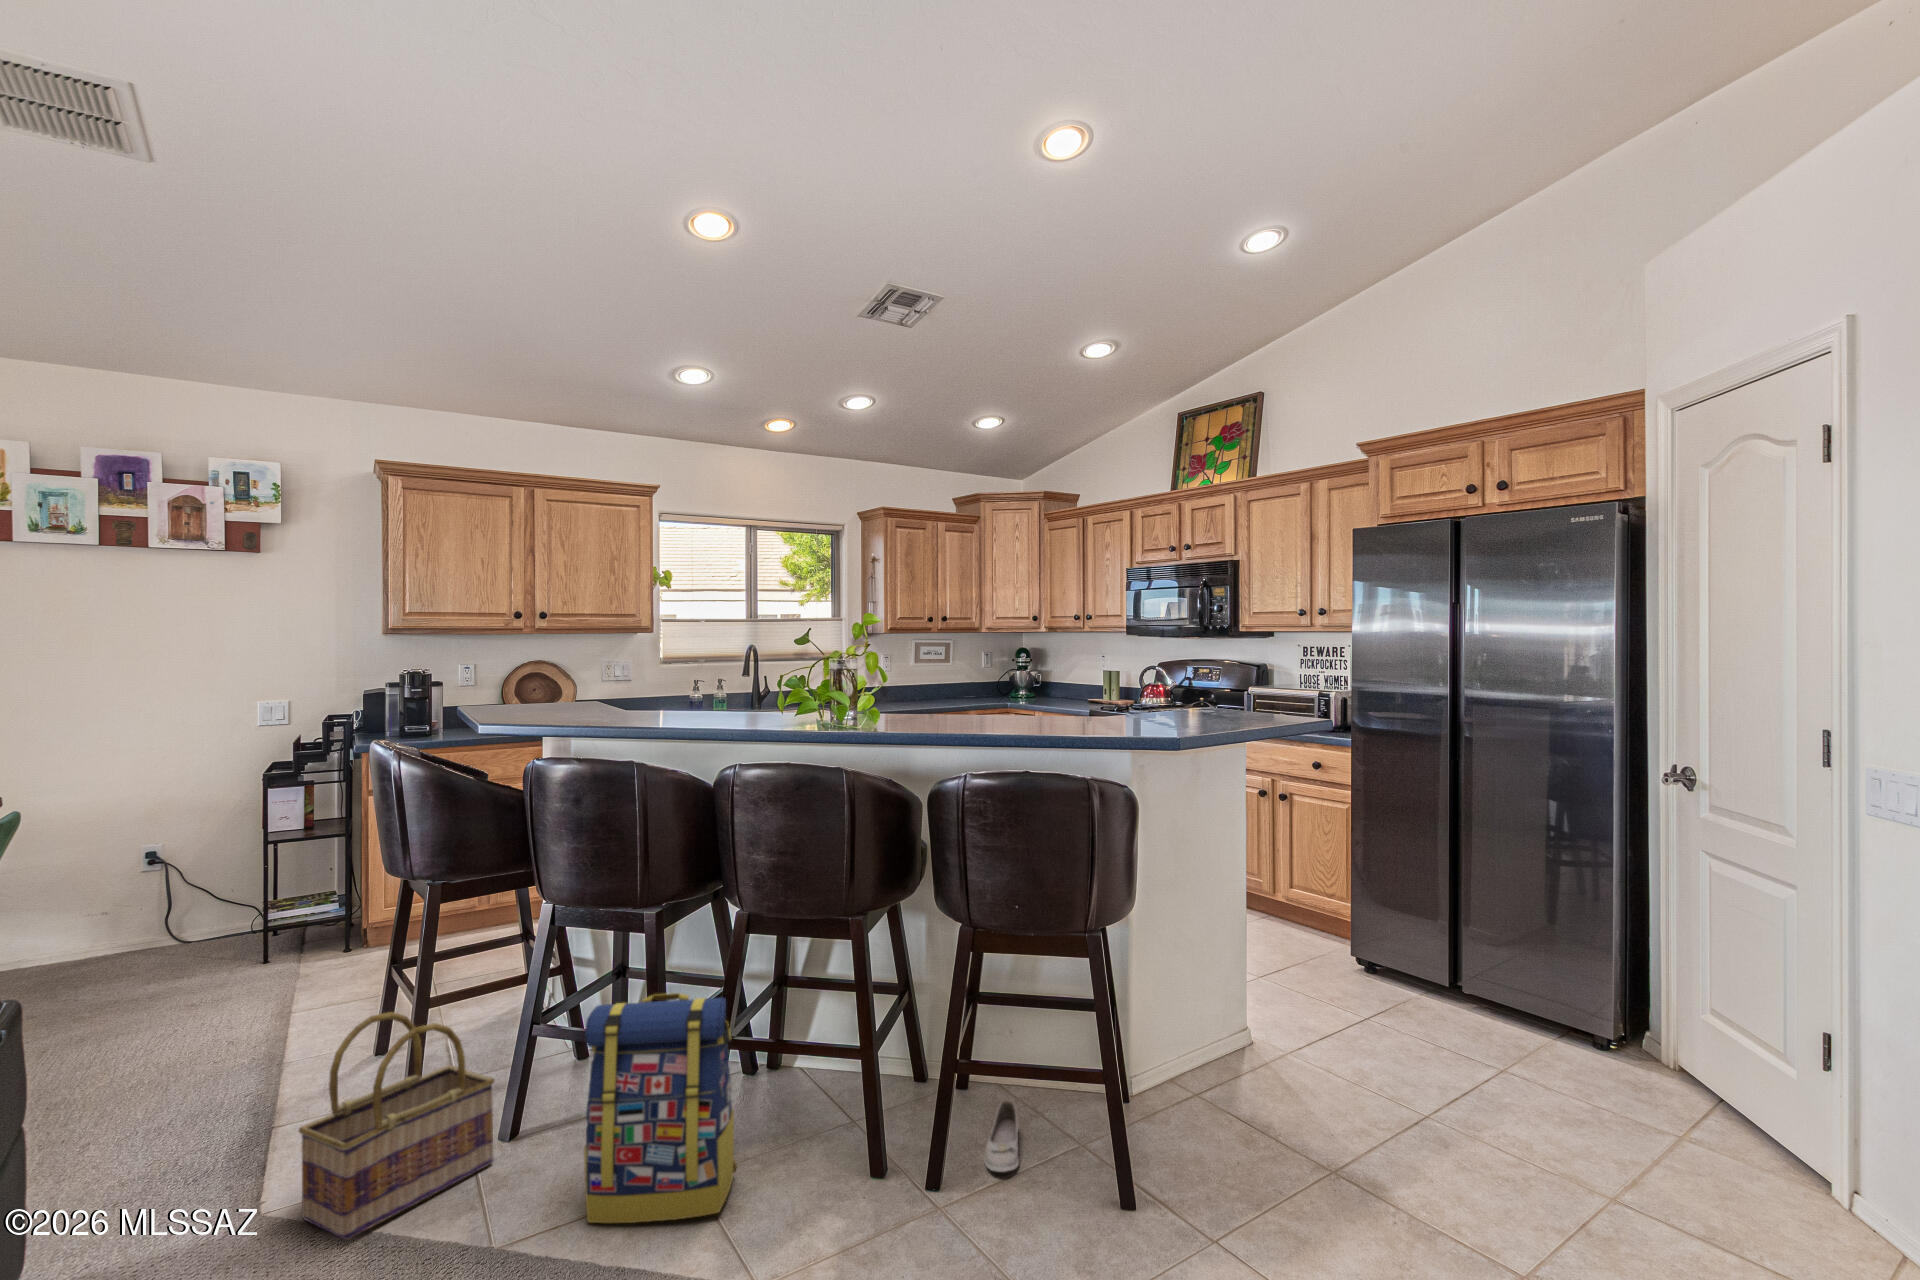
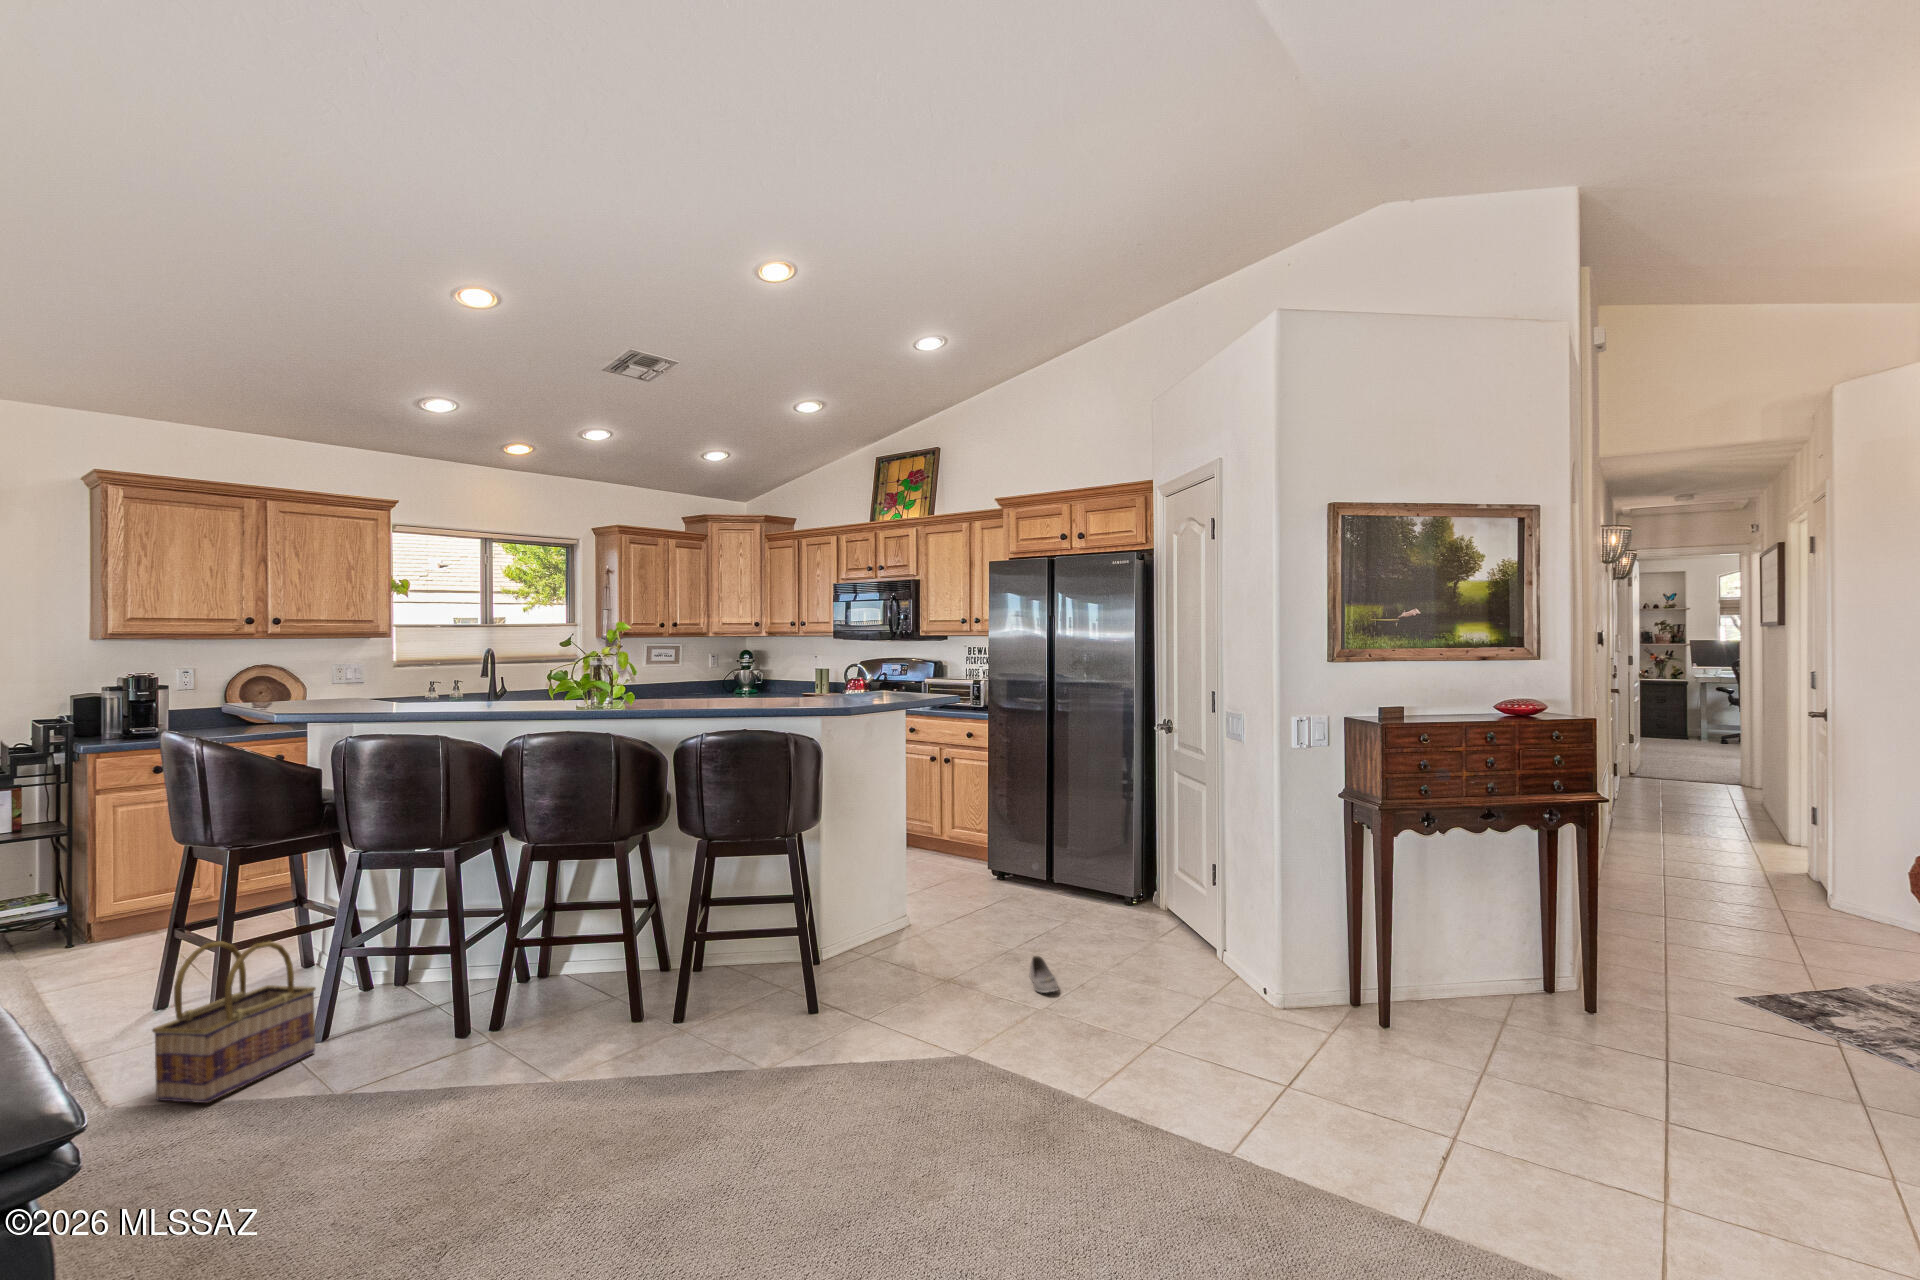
backpack: present [584,993,737,1223] -> none [407,902,527,1069]
shoe: present [985,1100,1019,1172] -> present [1030,956,1058,993]

